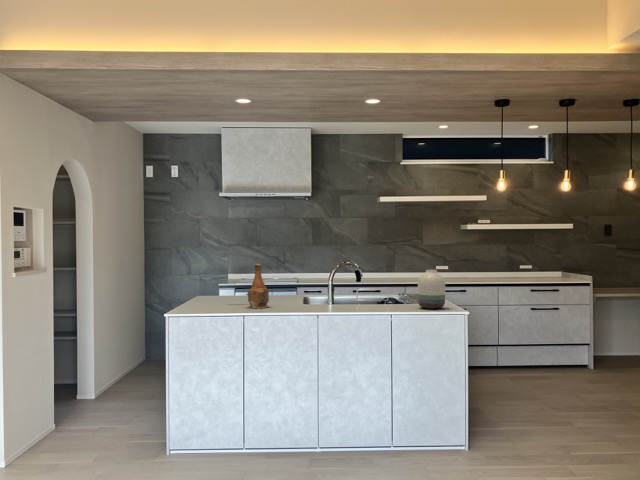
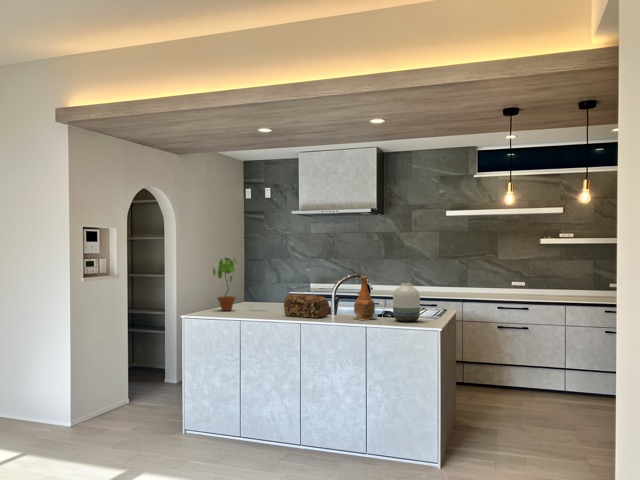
potted plant: none [200,245,228,308] -> present [213,257,237,311]
bottle: present [247,264,269,309] -> present [353,276,376,320]
bread loaf: none [298,285,346,310] -> present [284,294,329,318]

